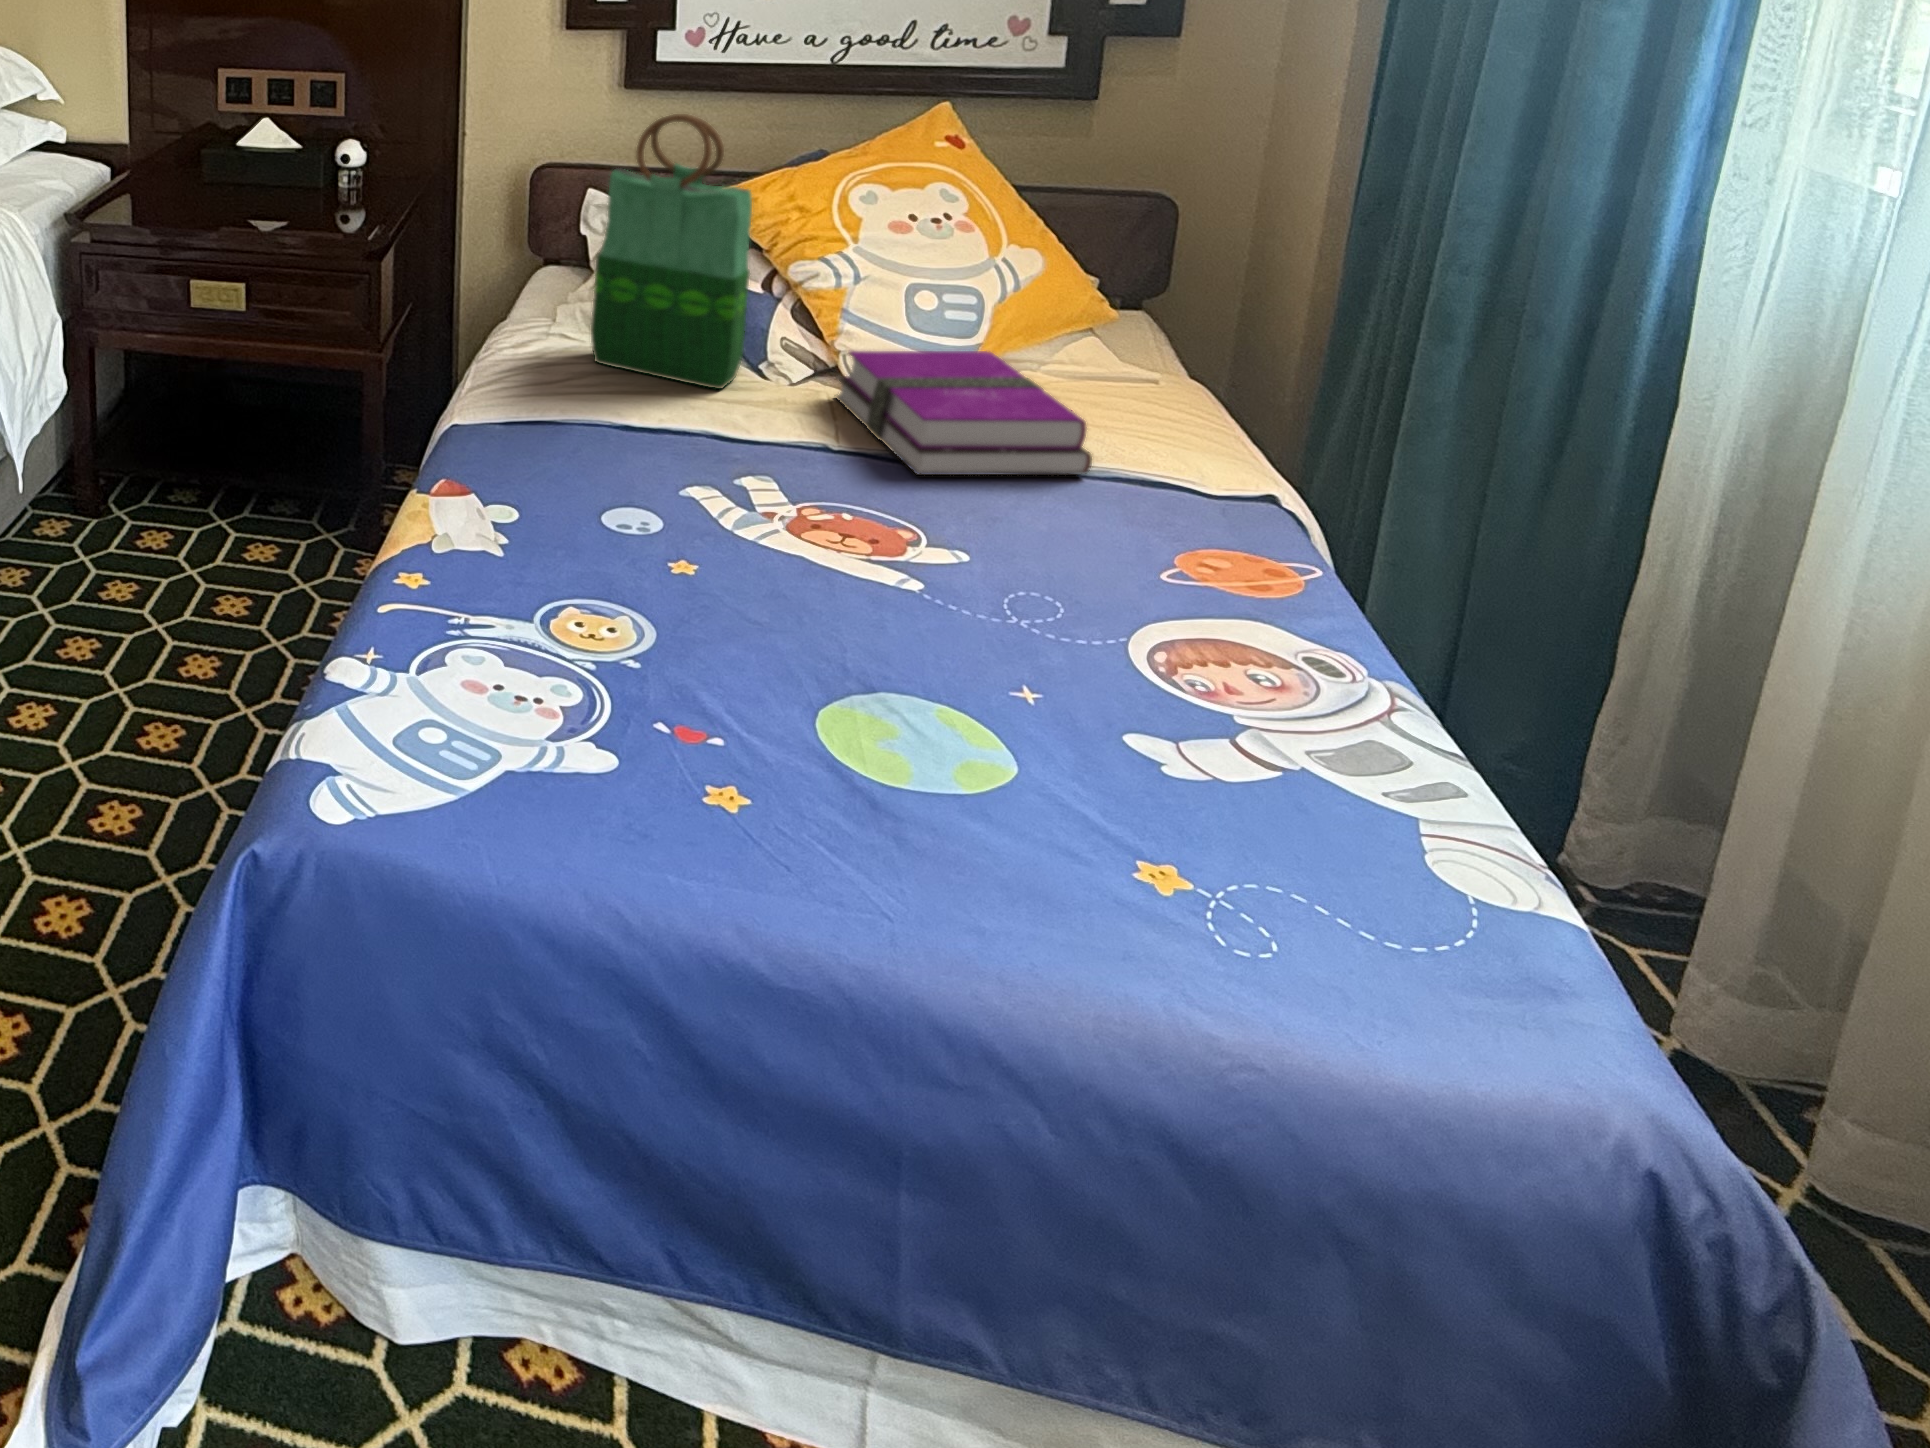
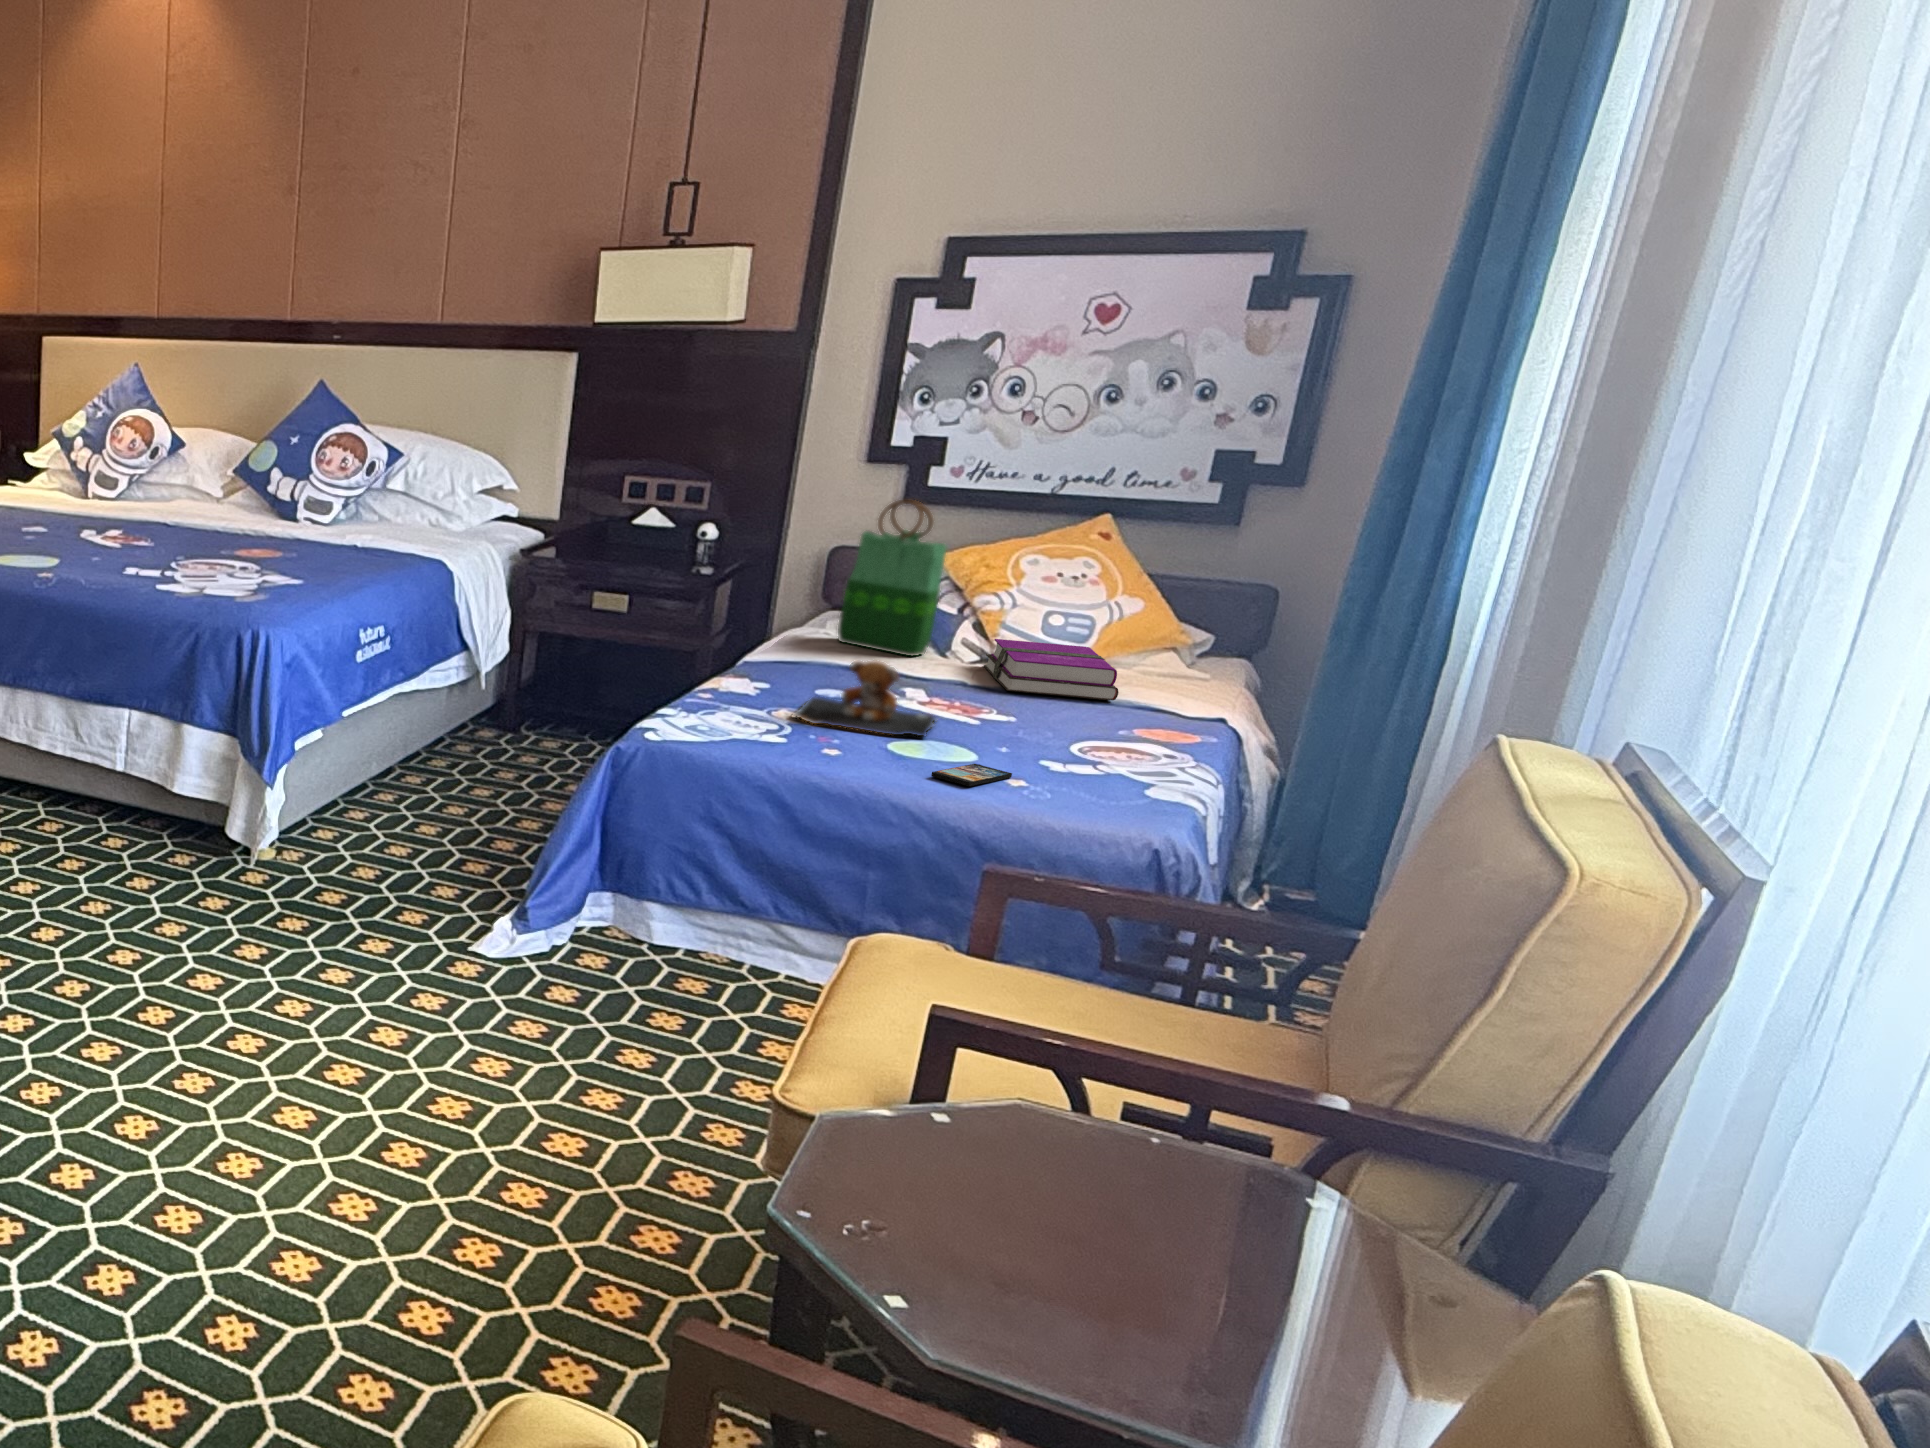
teddy bear: none [615,527,896,710] -> present [791,661,937,736]
smartphone: none [1007,821,1152,956] -> present [931,764,1012,786]

